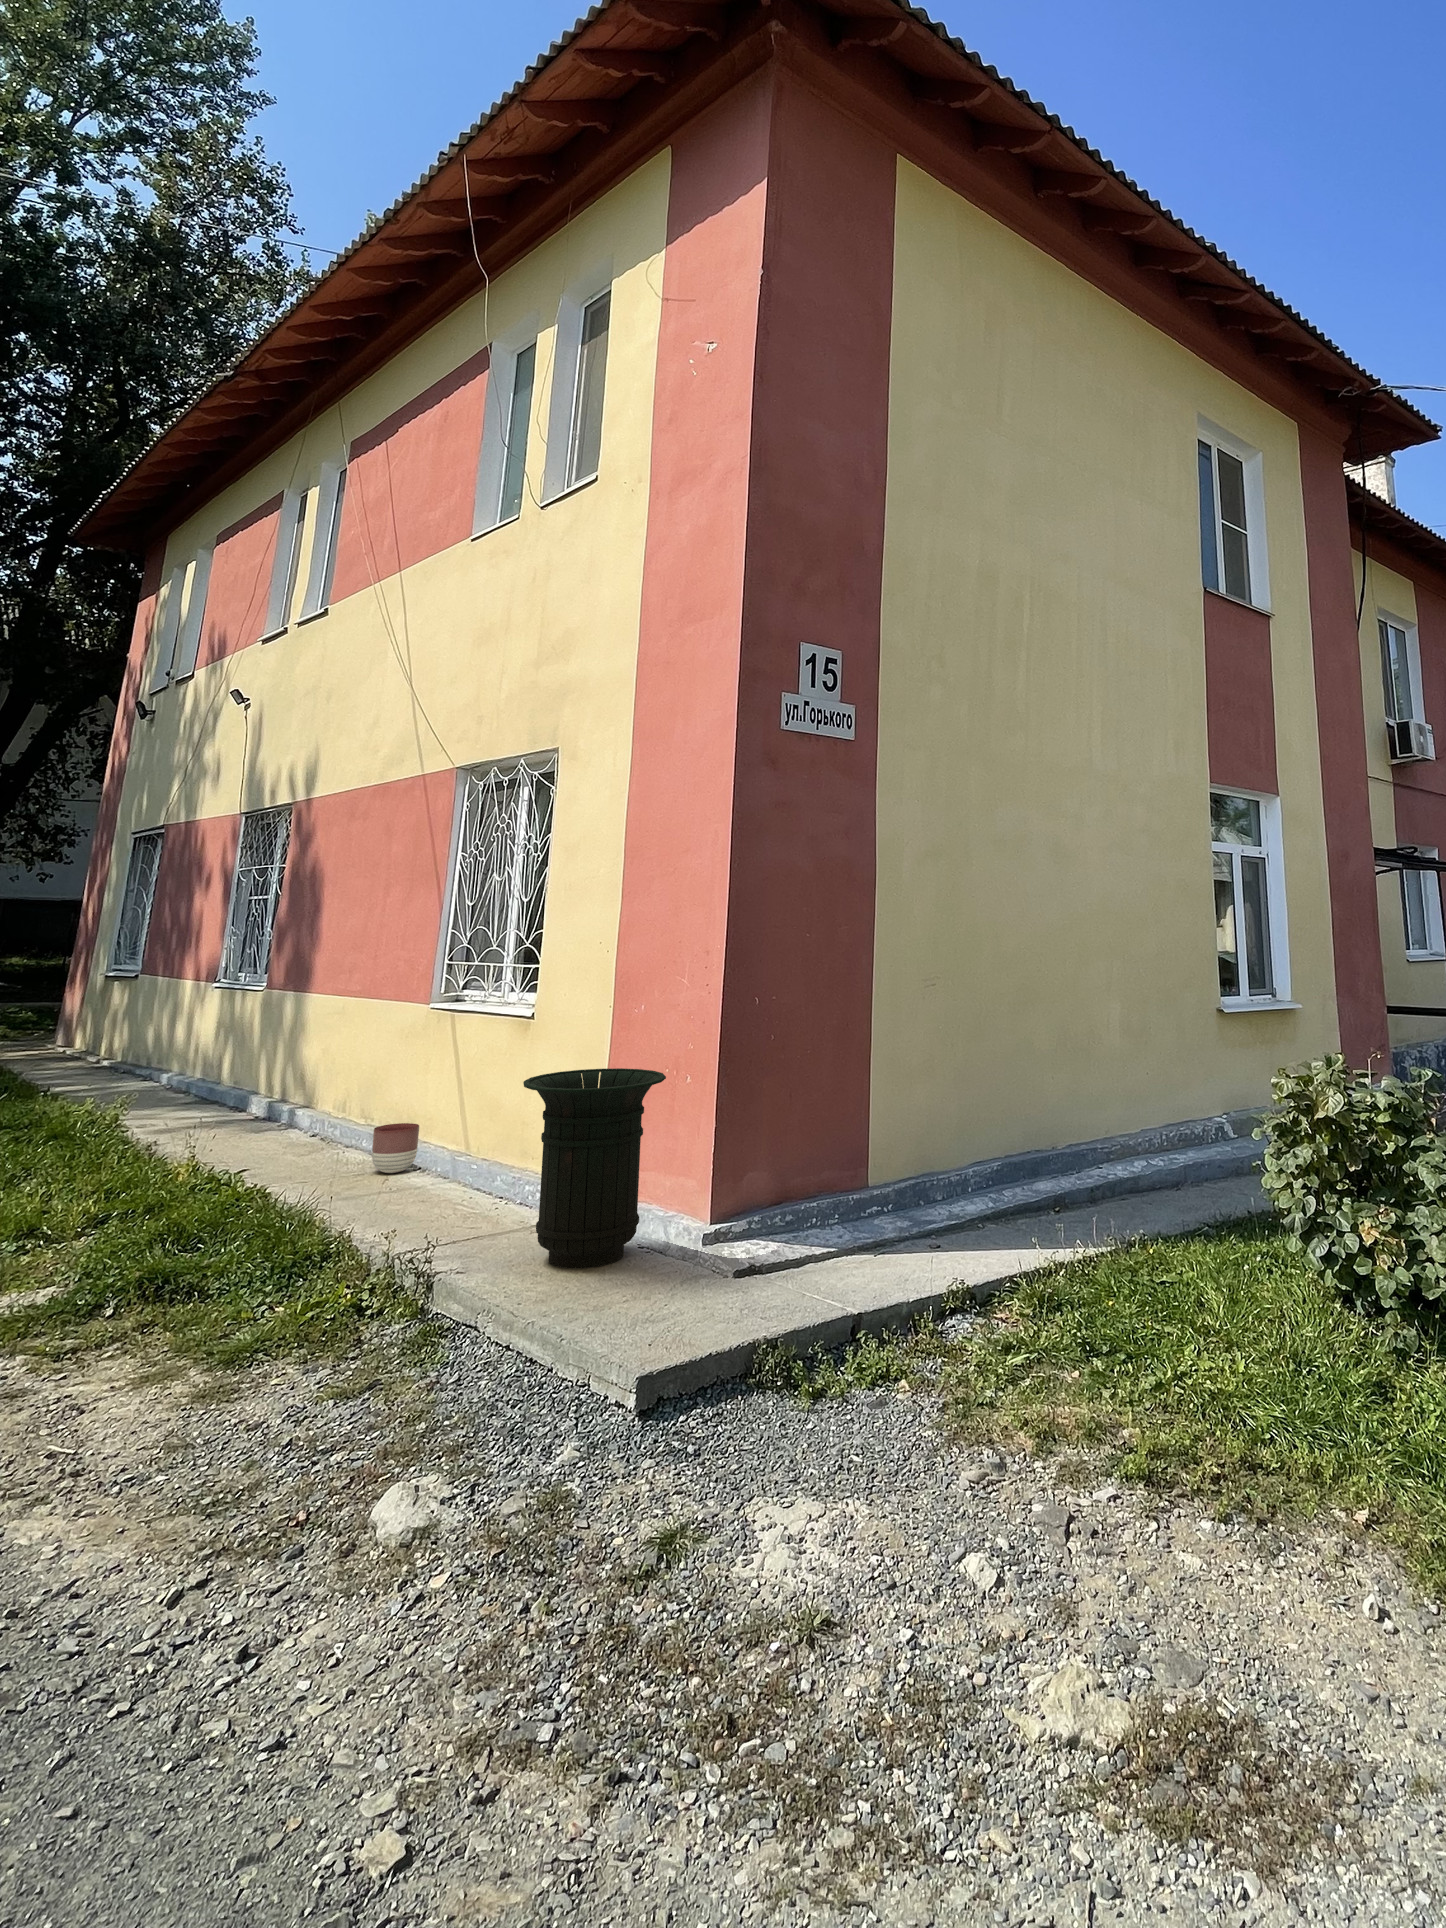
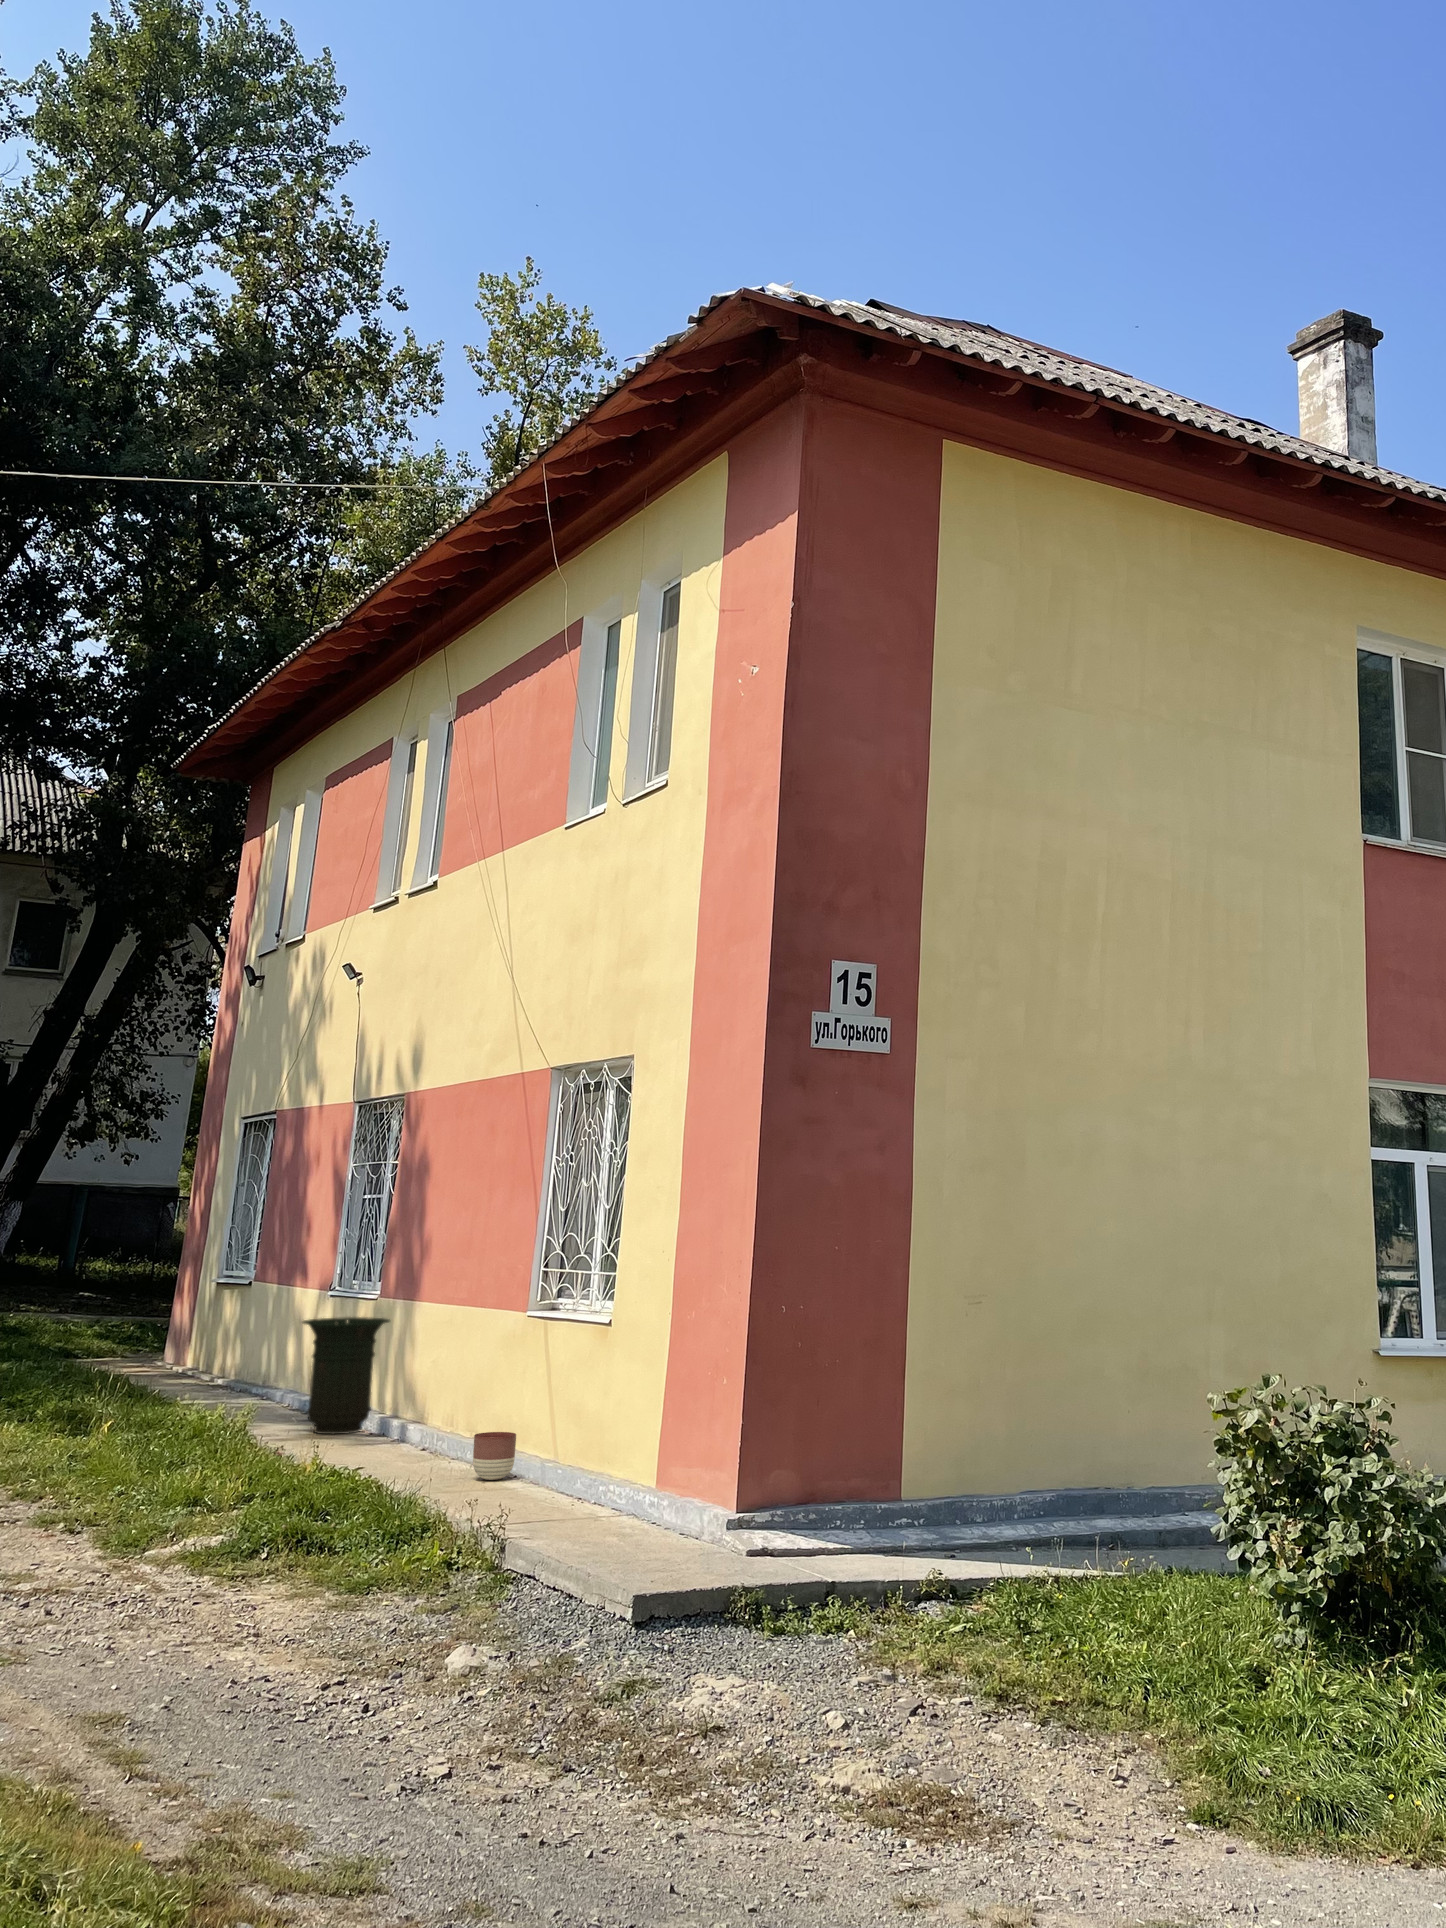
trash can: present [523,1068,666,1269] -> present [302,1317,390,1434]

